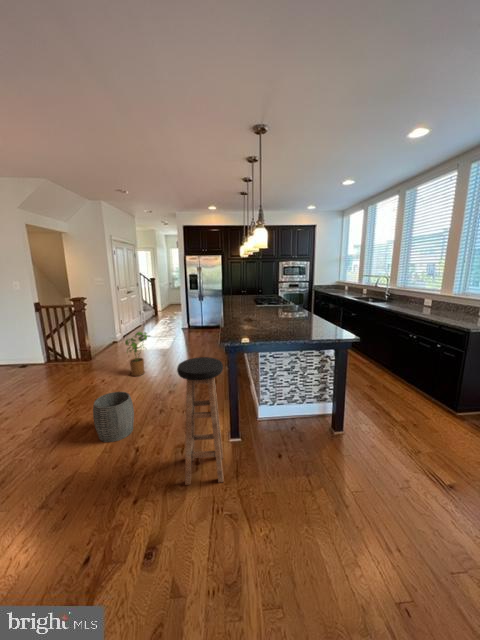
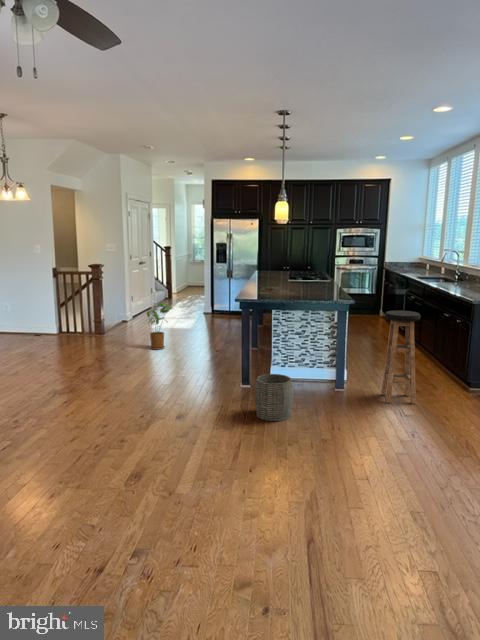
bar stool: present [177,357,224,485] -> present [381,311,420,404]
woven basket: present [93,392,134,442] -> present [255,374,293,421]

